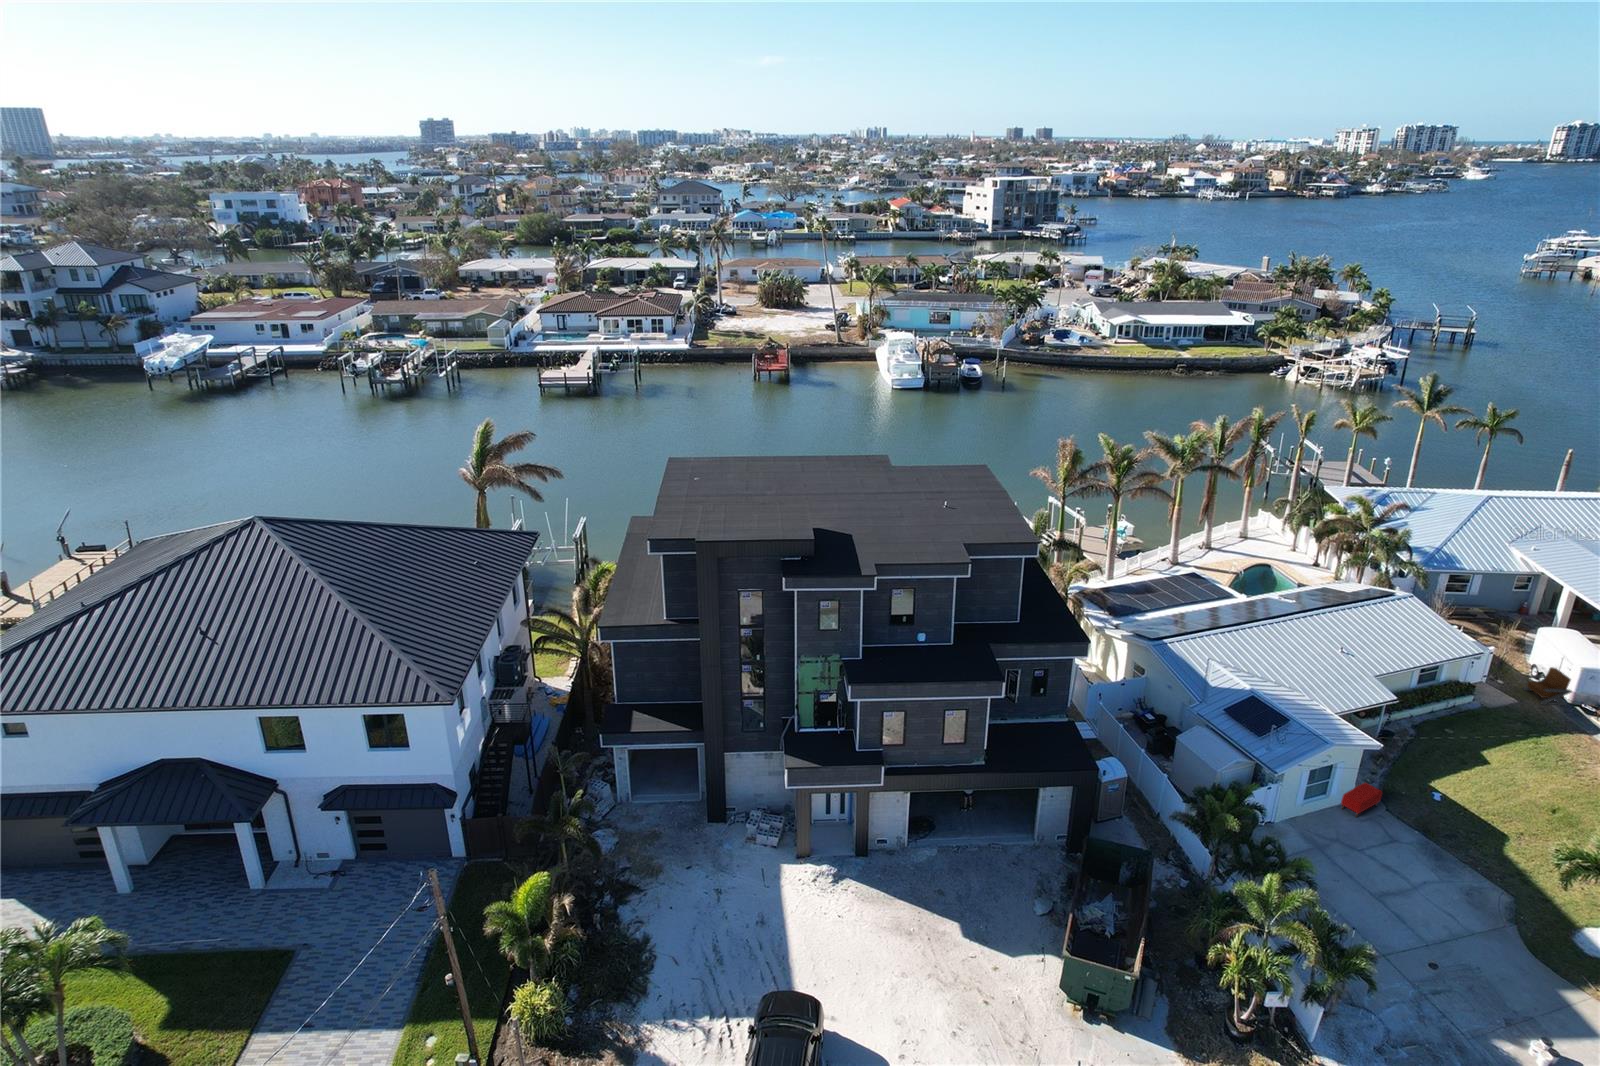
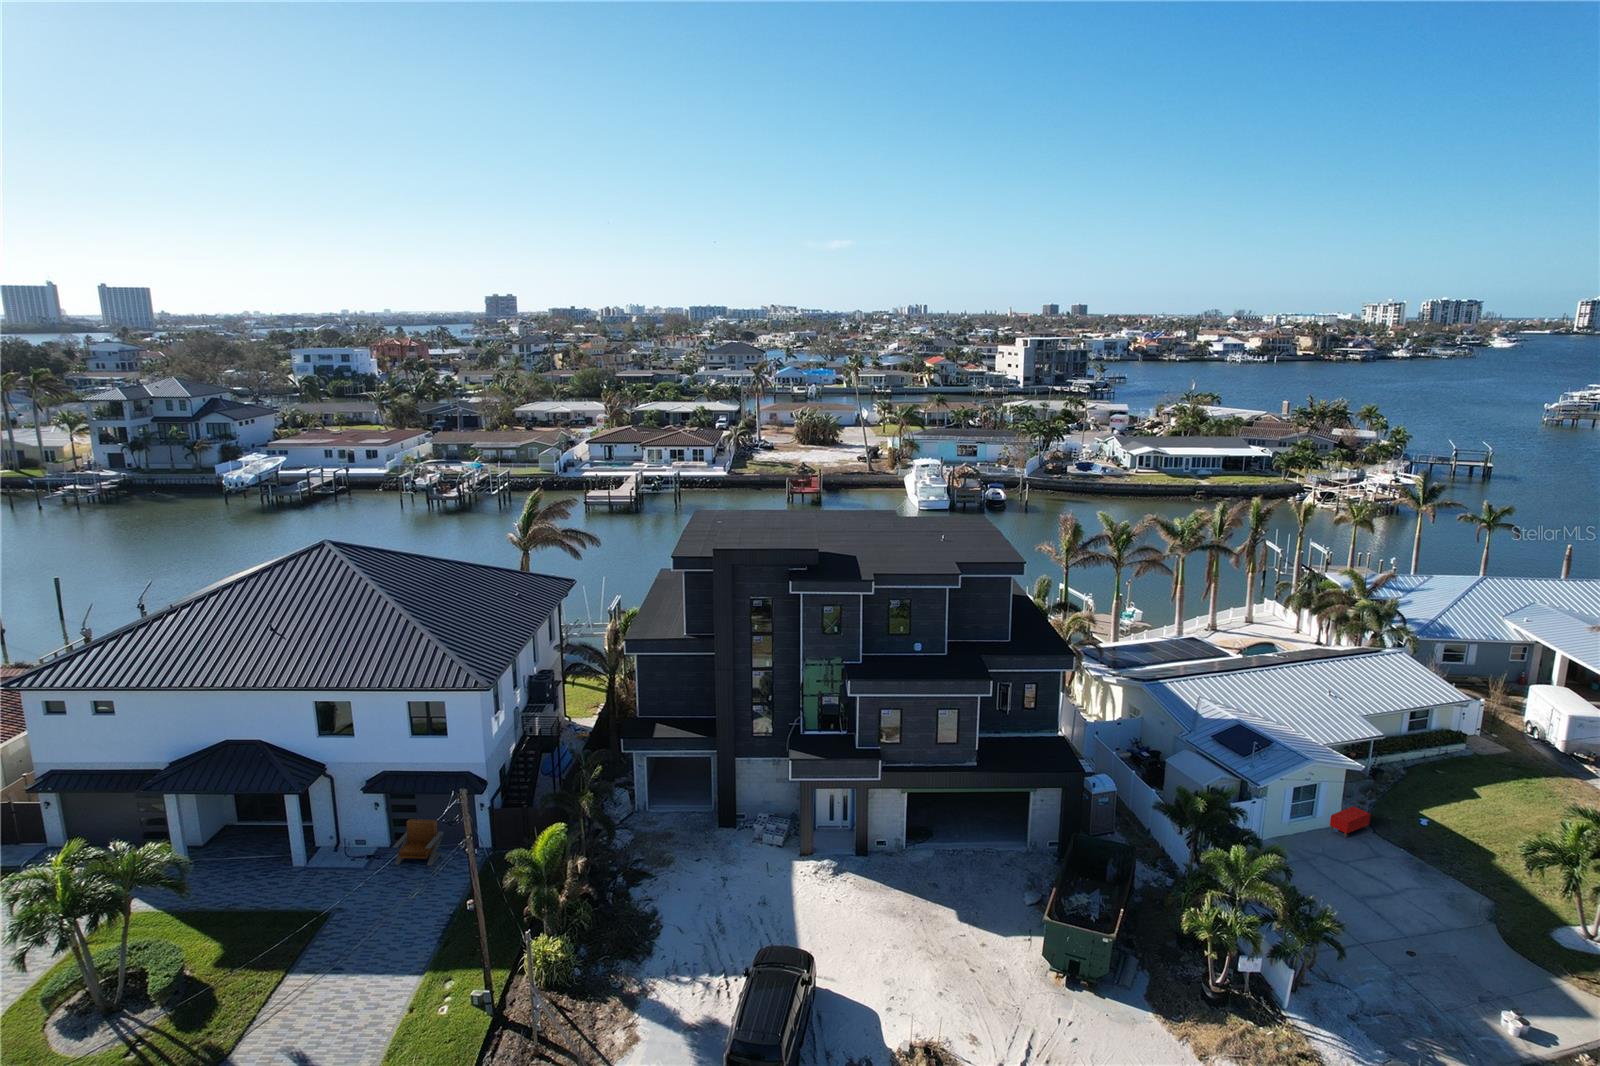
lounge chair: present [1523,667,1572,705] -> present [393,819,444,866]

